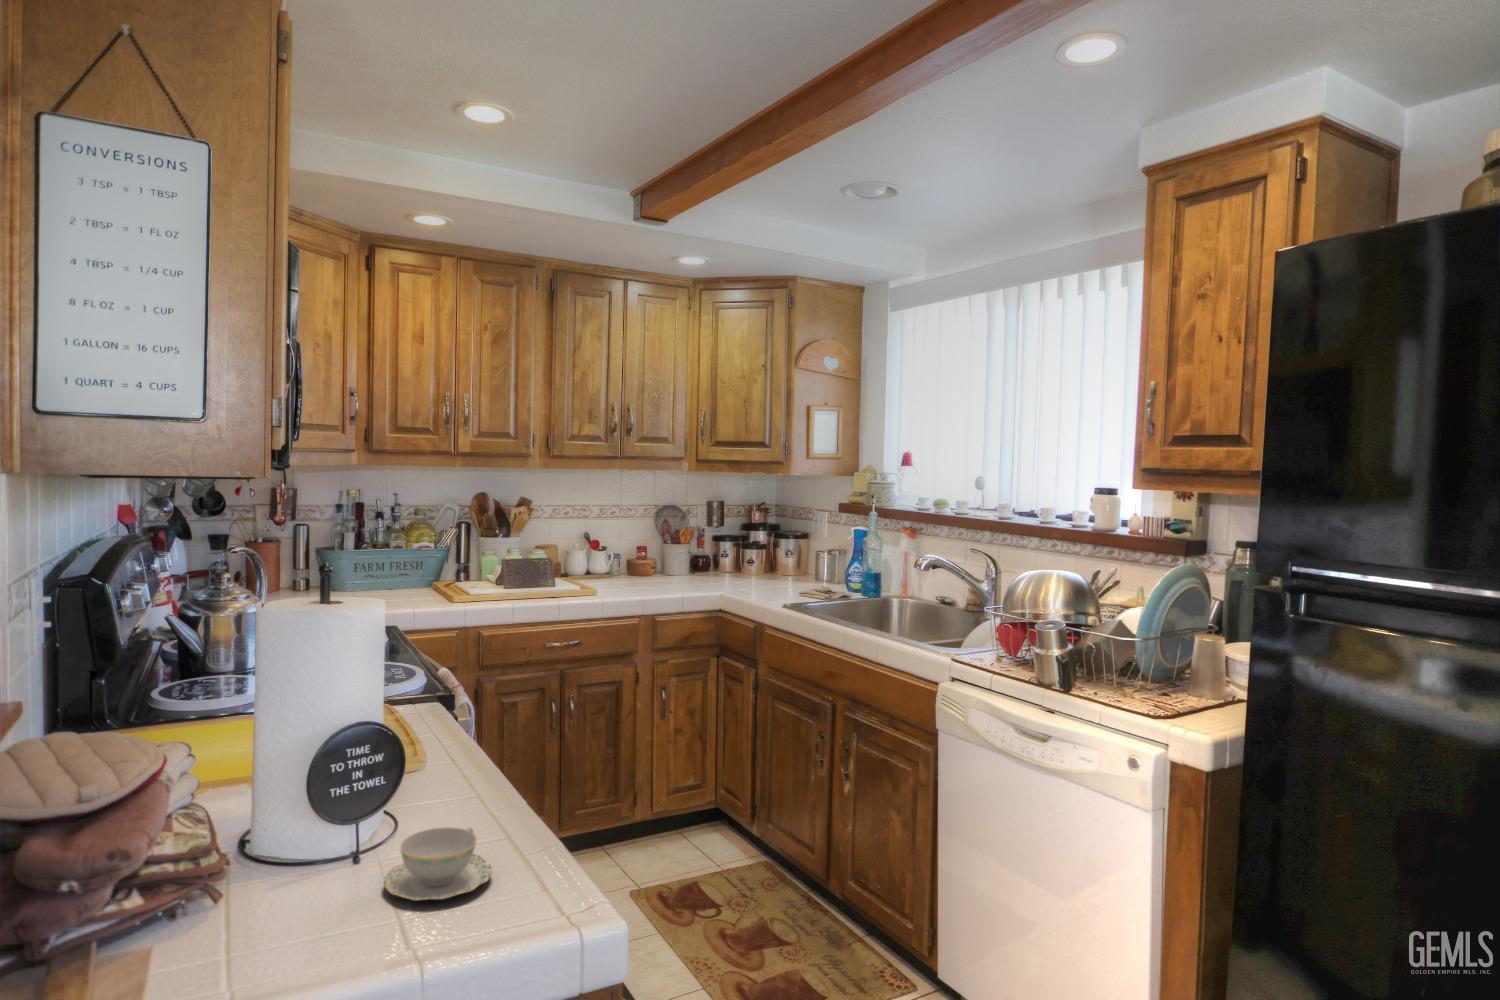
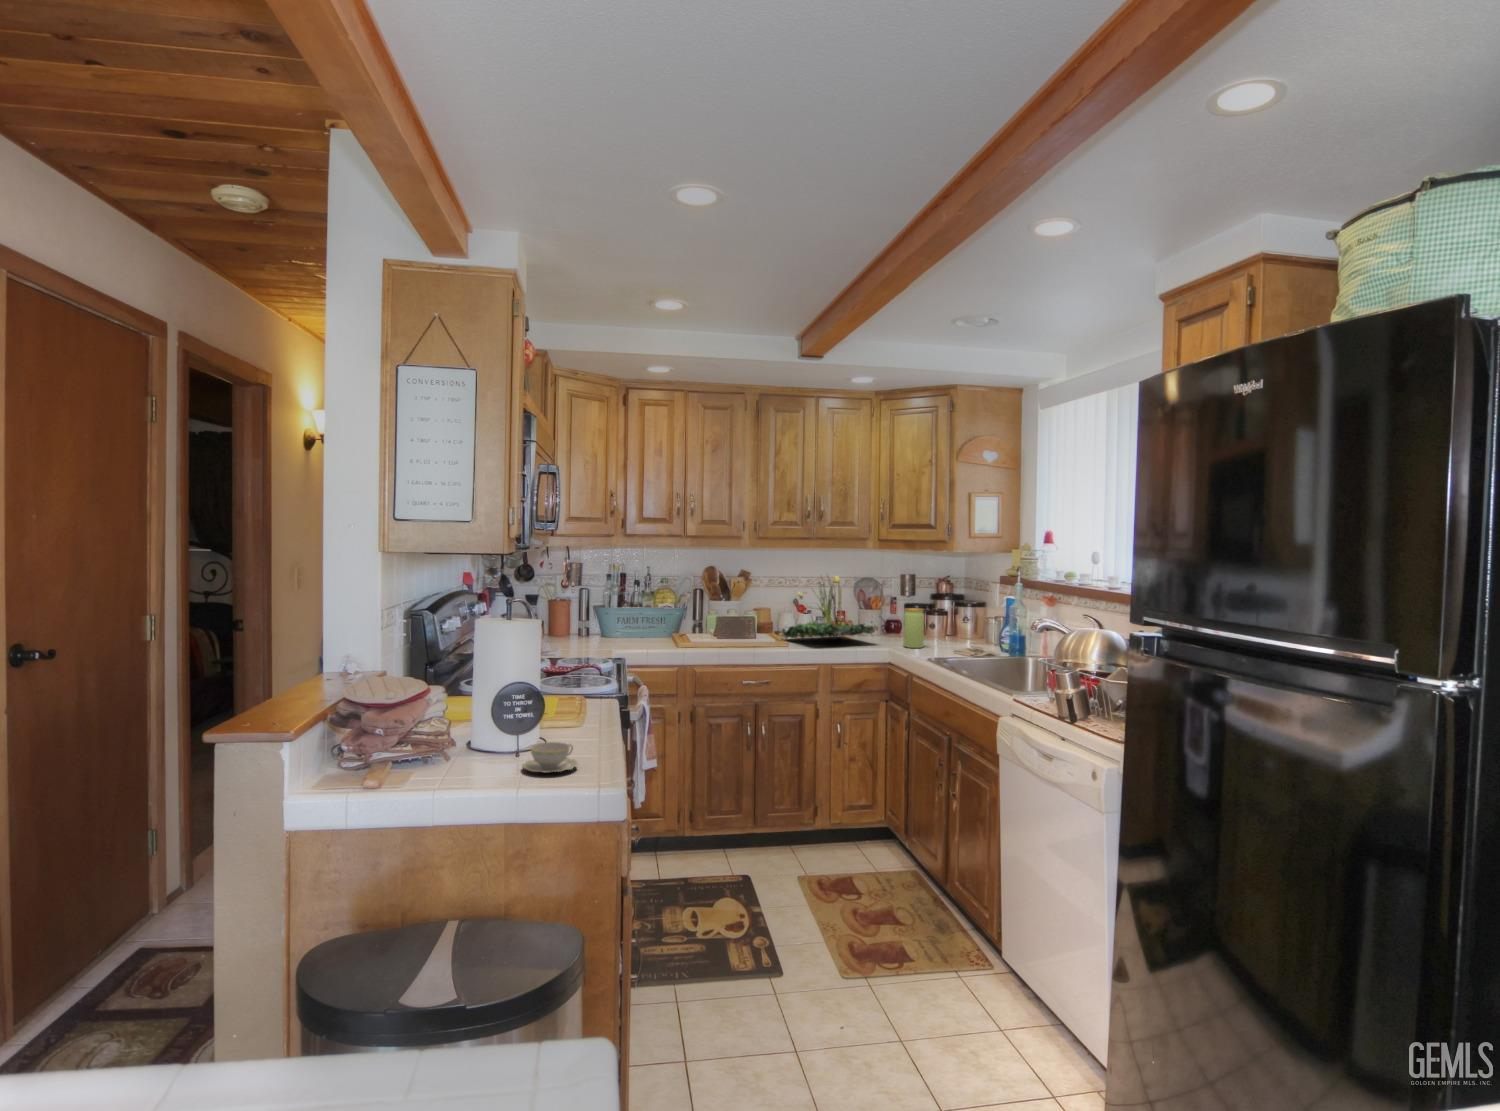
plant: none [580,501,706,584] -> present [782,576,878,639]
jar: none [735,542,760,590] -> present [903,608,924,648]

